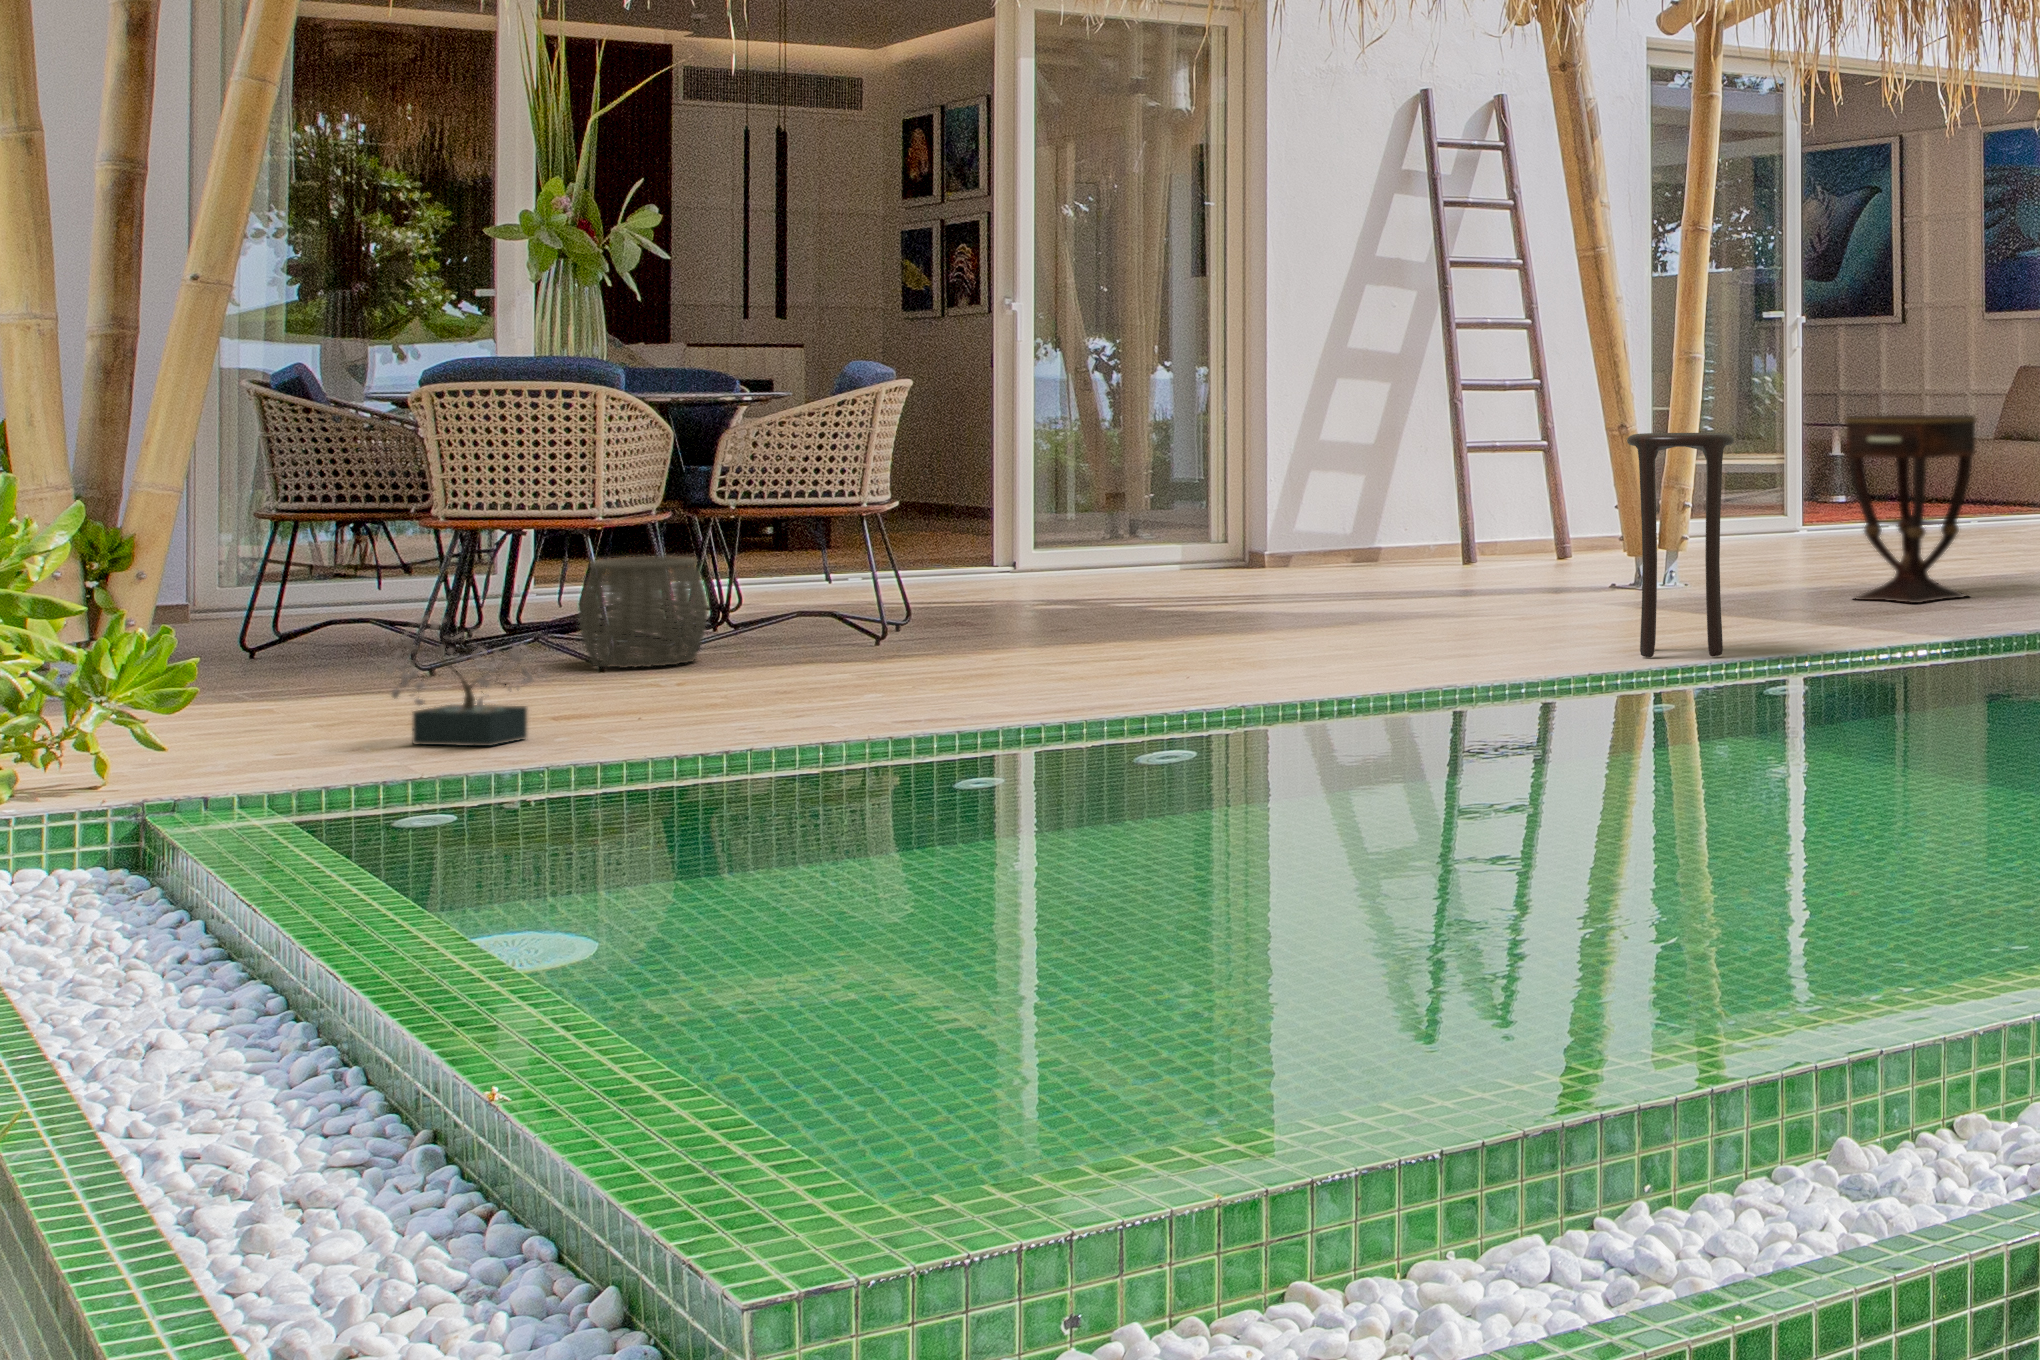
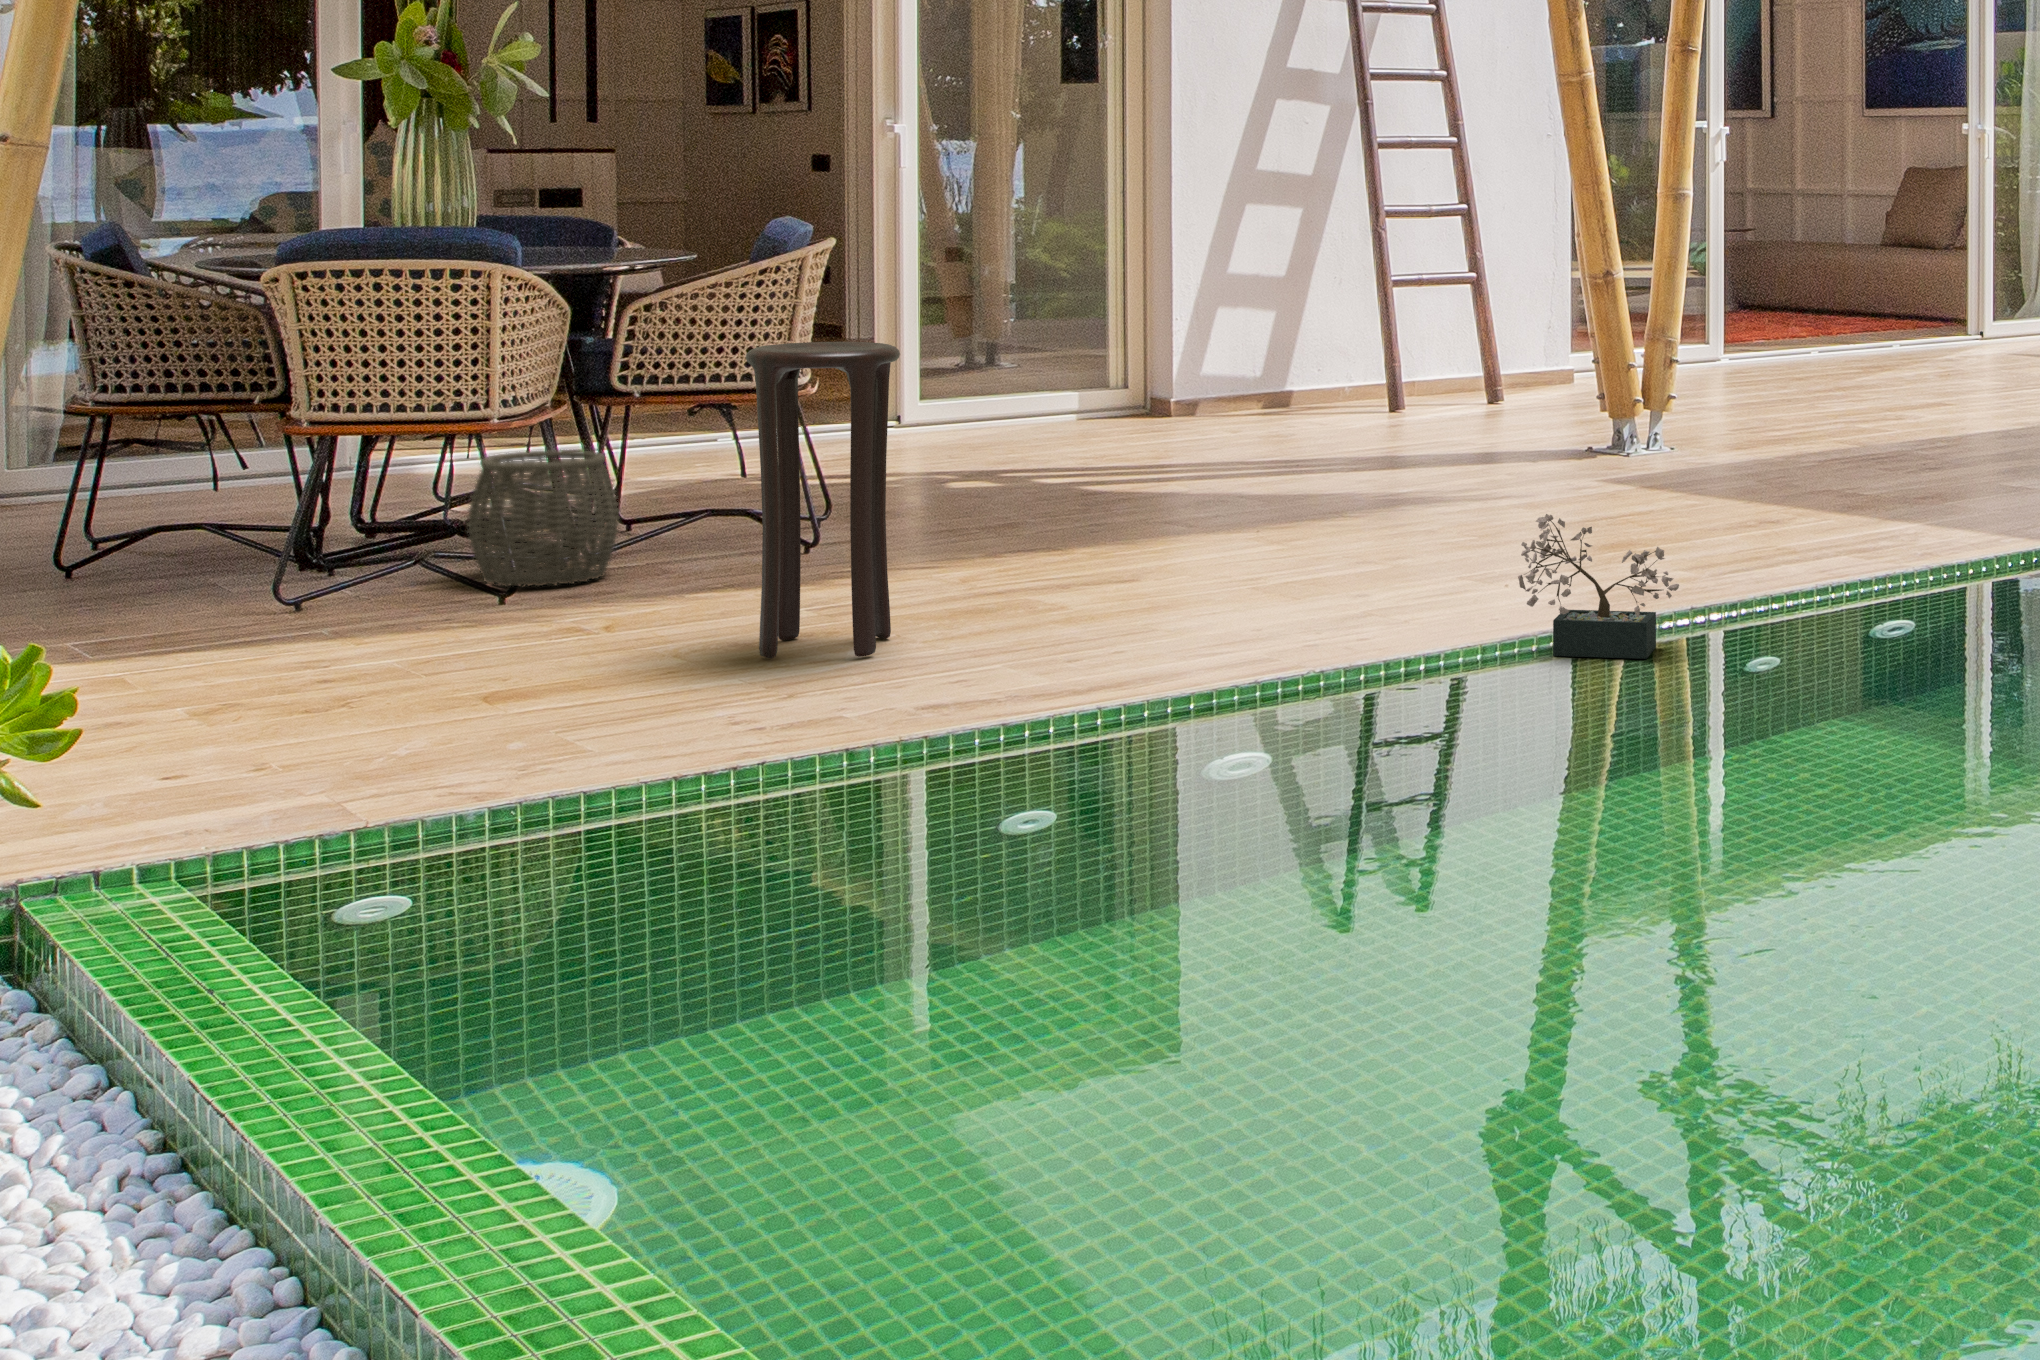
side table: present [1846,415,1977,603] -> none [1868,261,2014,477]
stool: present [1627,433,1734,657] -> present [746,342,900,658]
decorative plant: present [383,617,544,746] -> present [1518,514,1679,659]

